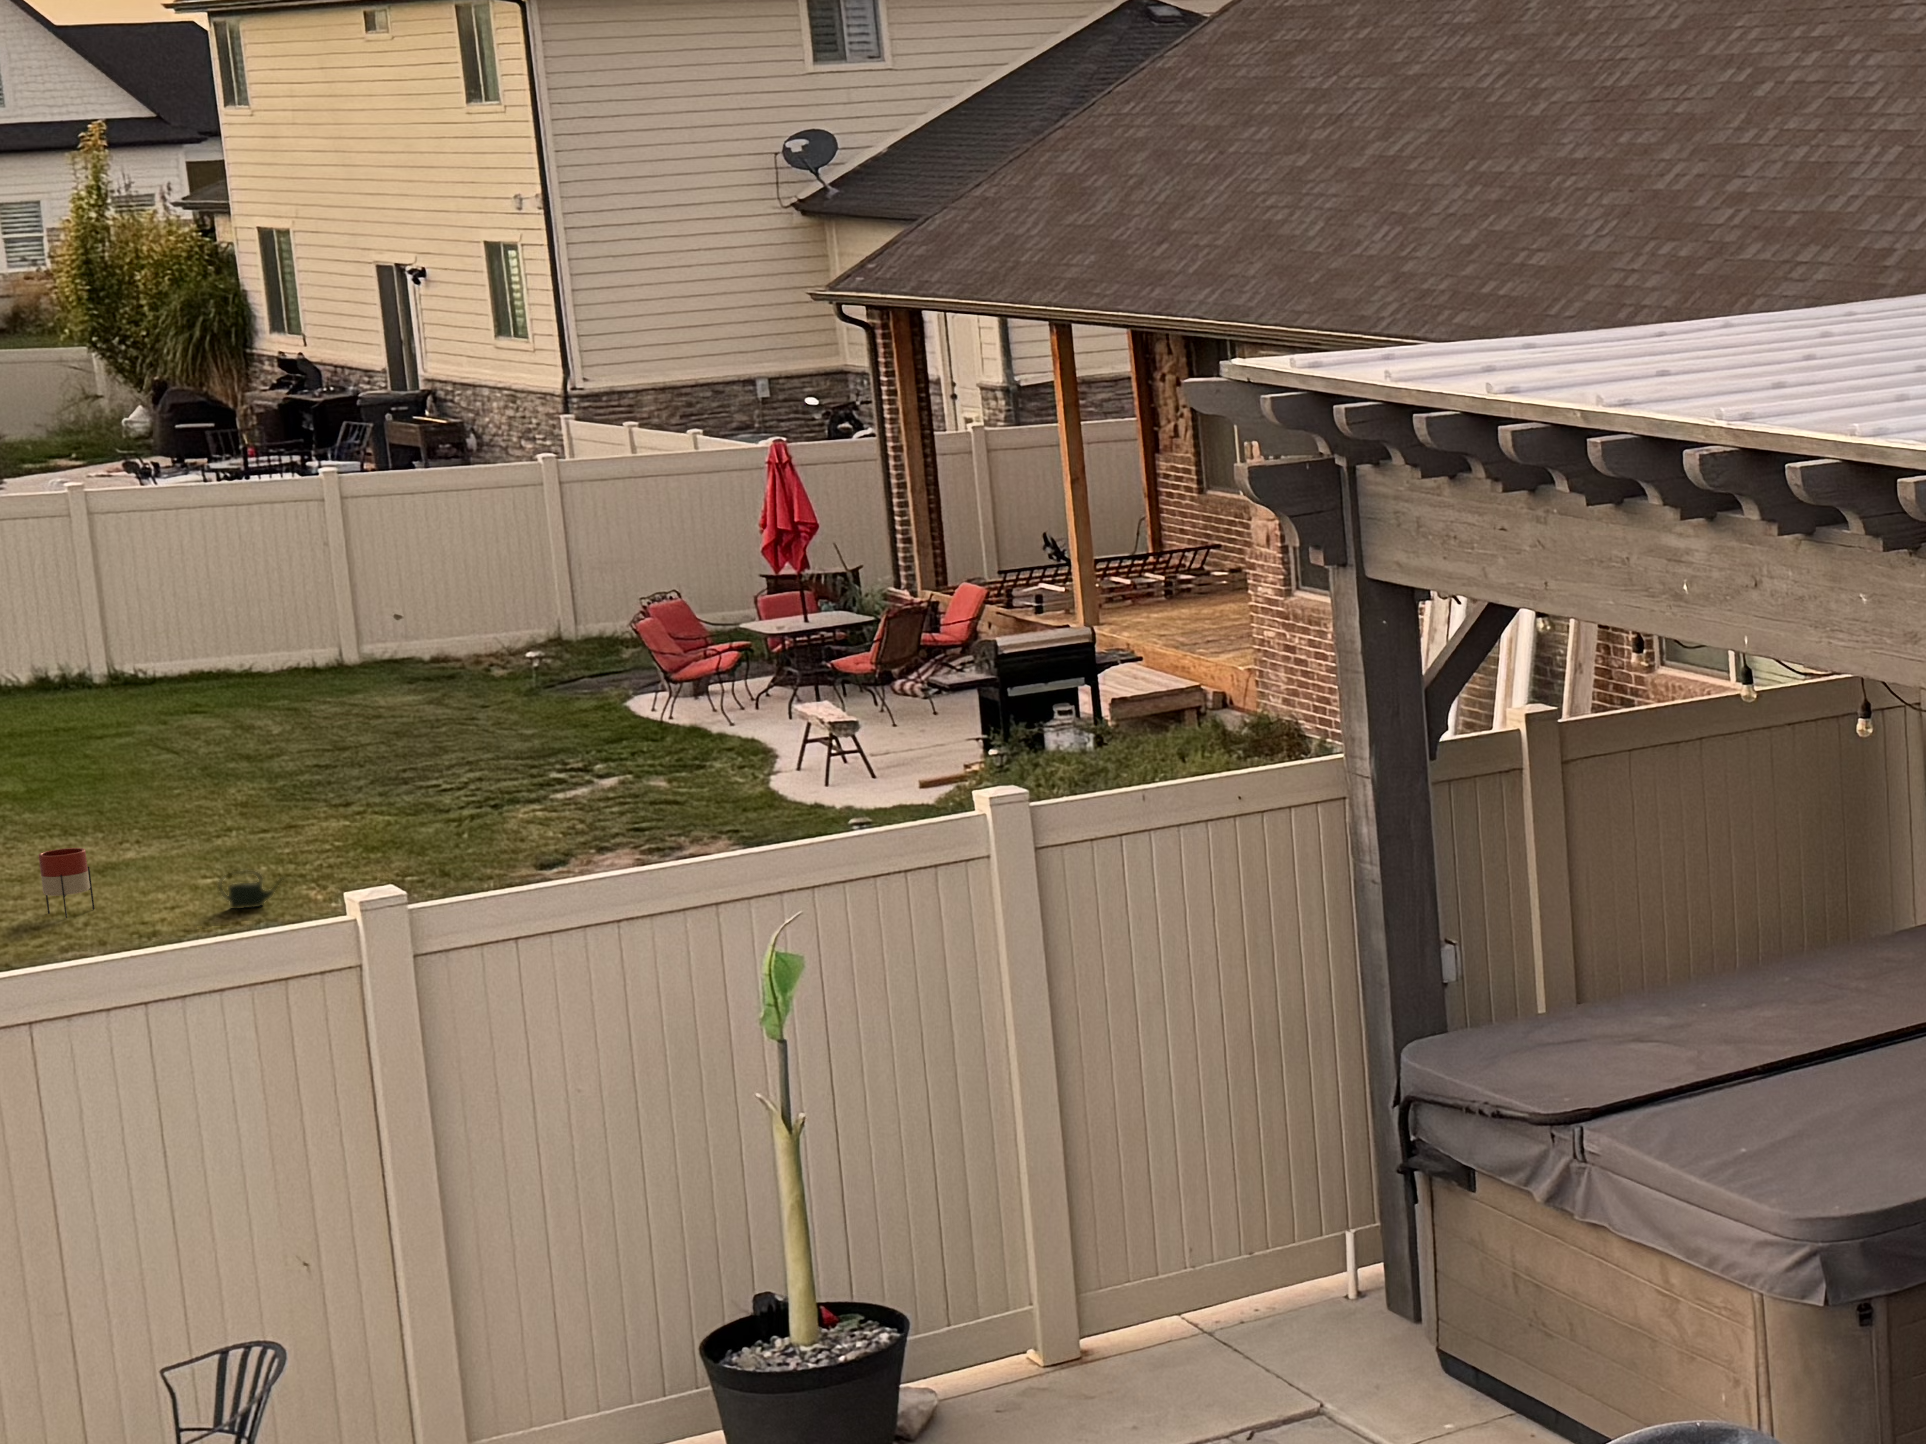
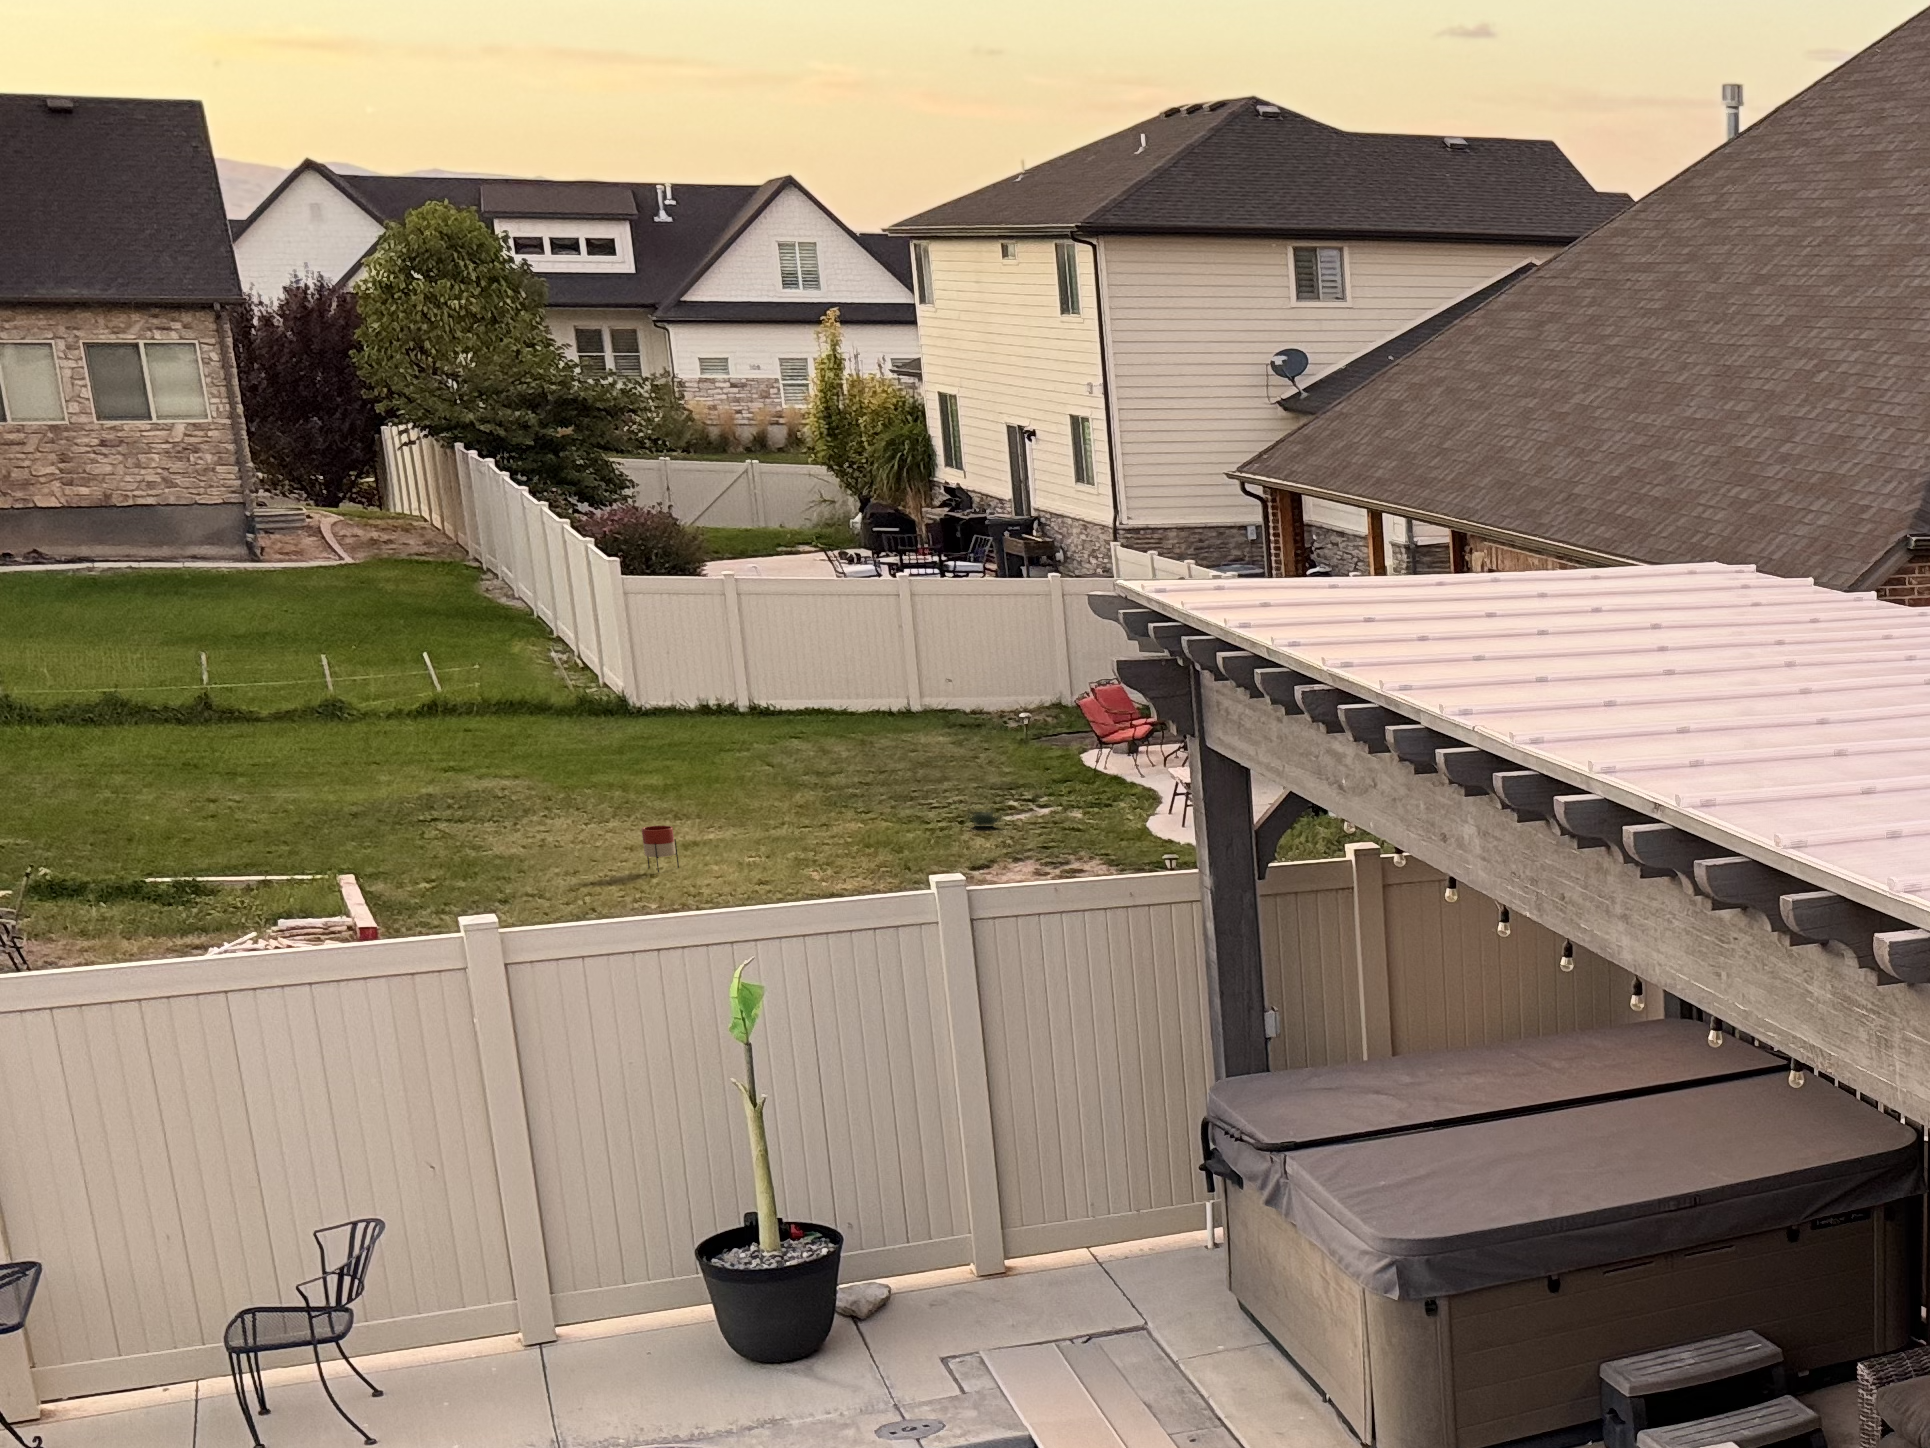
watering can: present [219,873,279,909] -> present [969,804,999,827]

